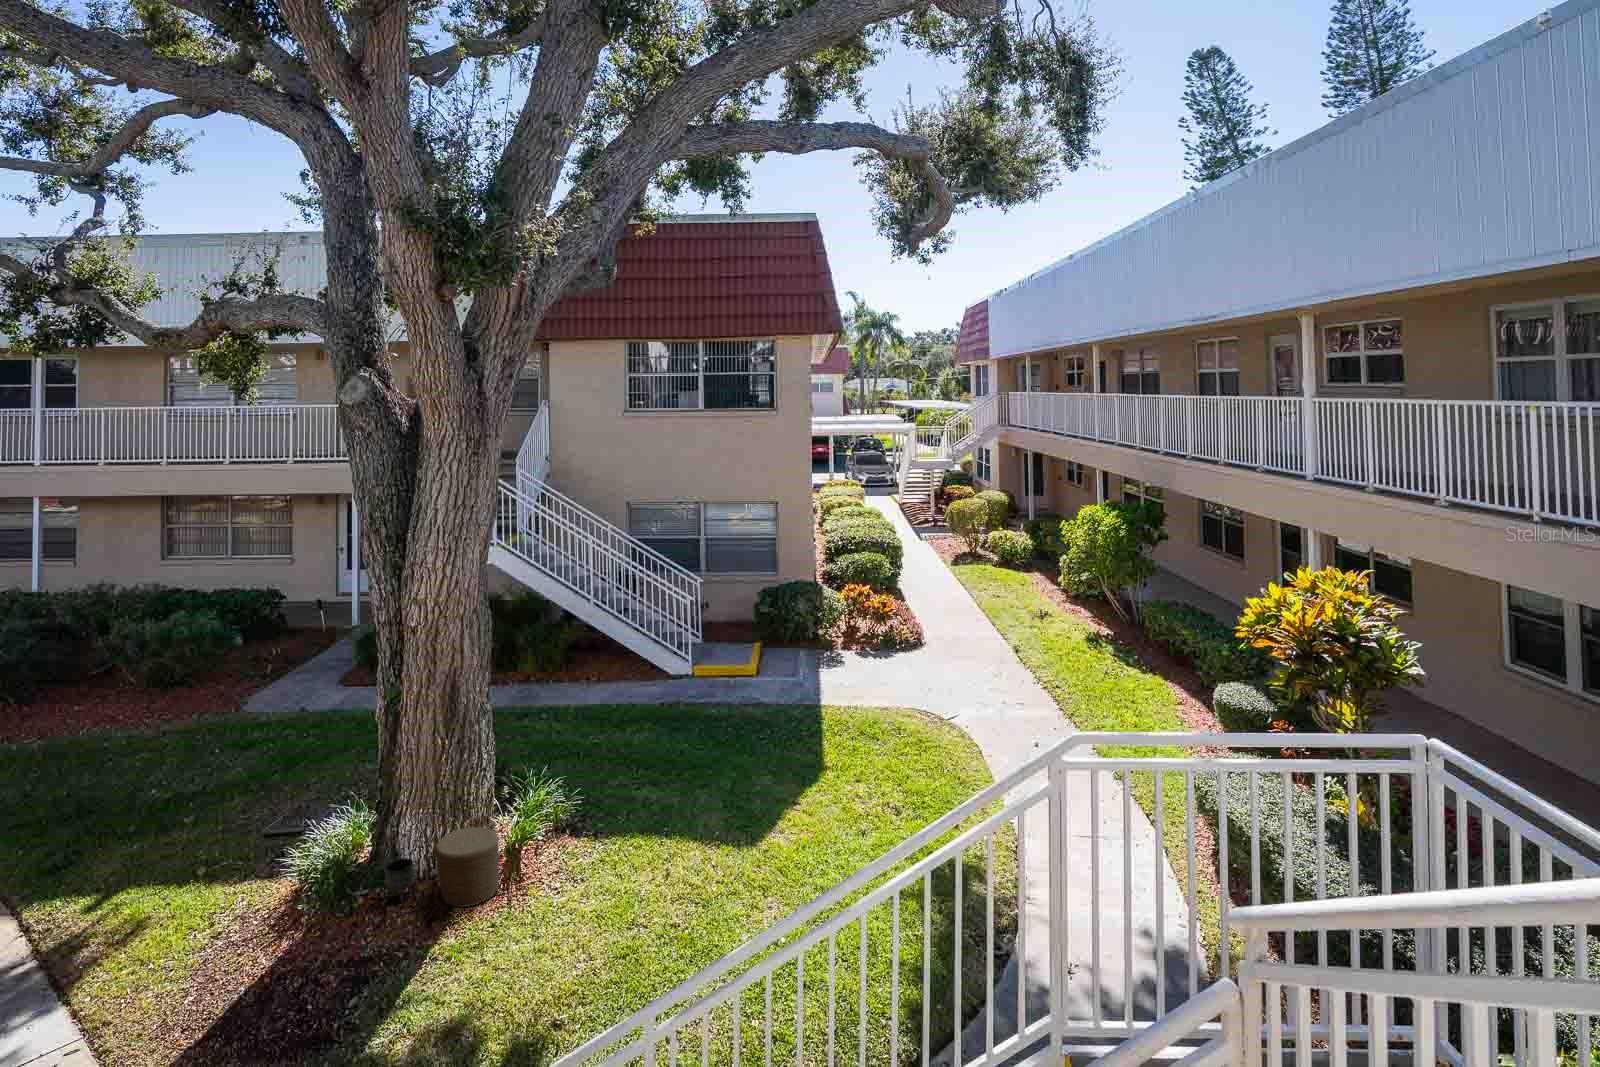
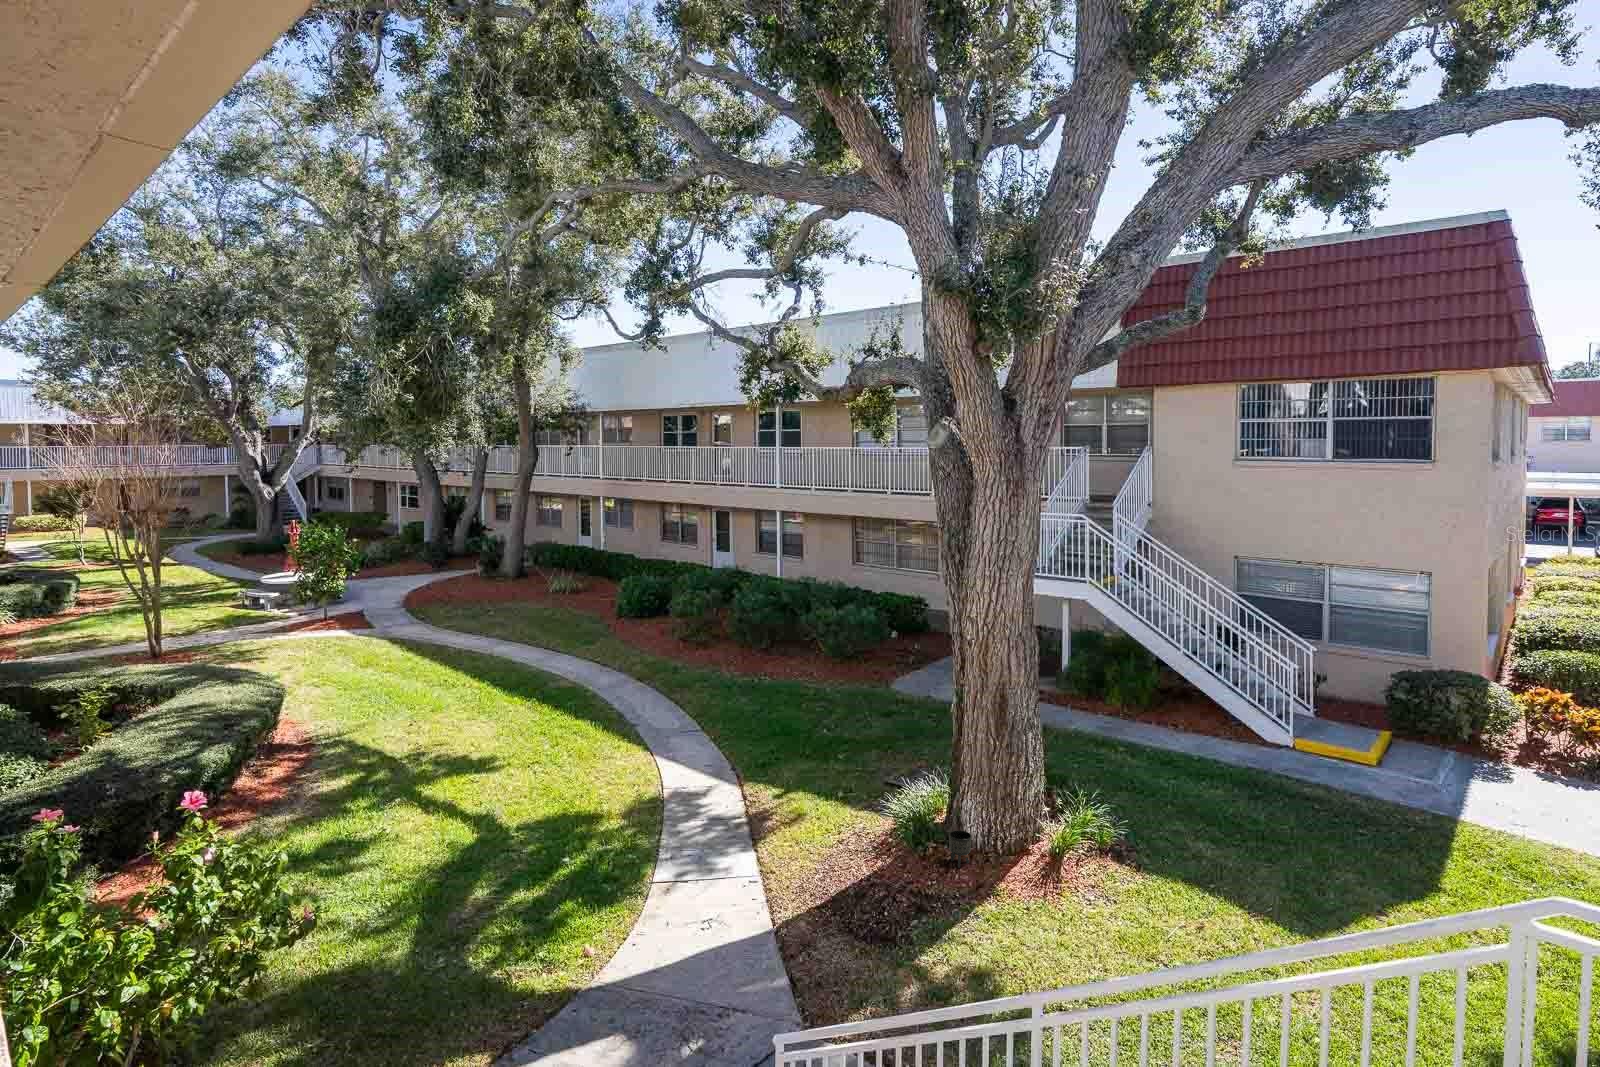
woven basket: present [435,827,499,907] -> none [989,820,1043,890]

